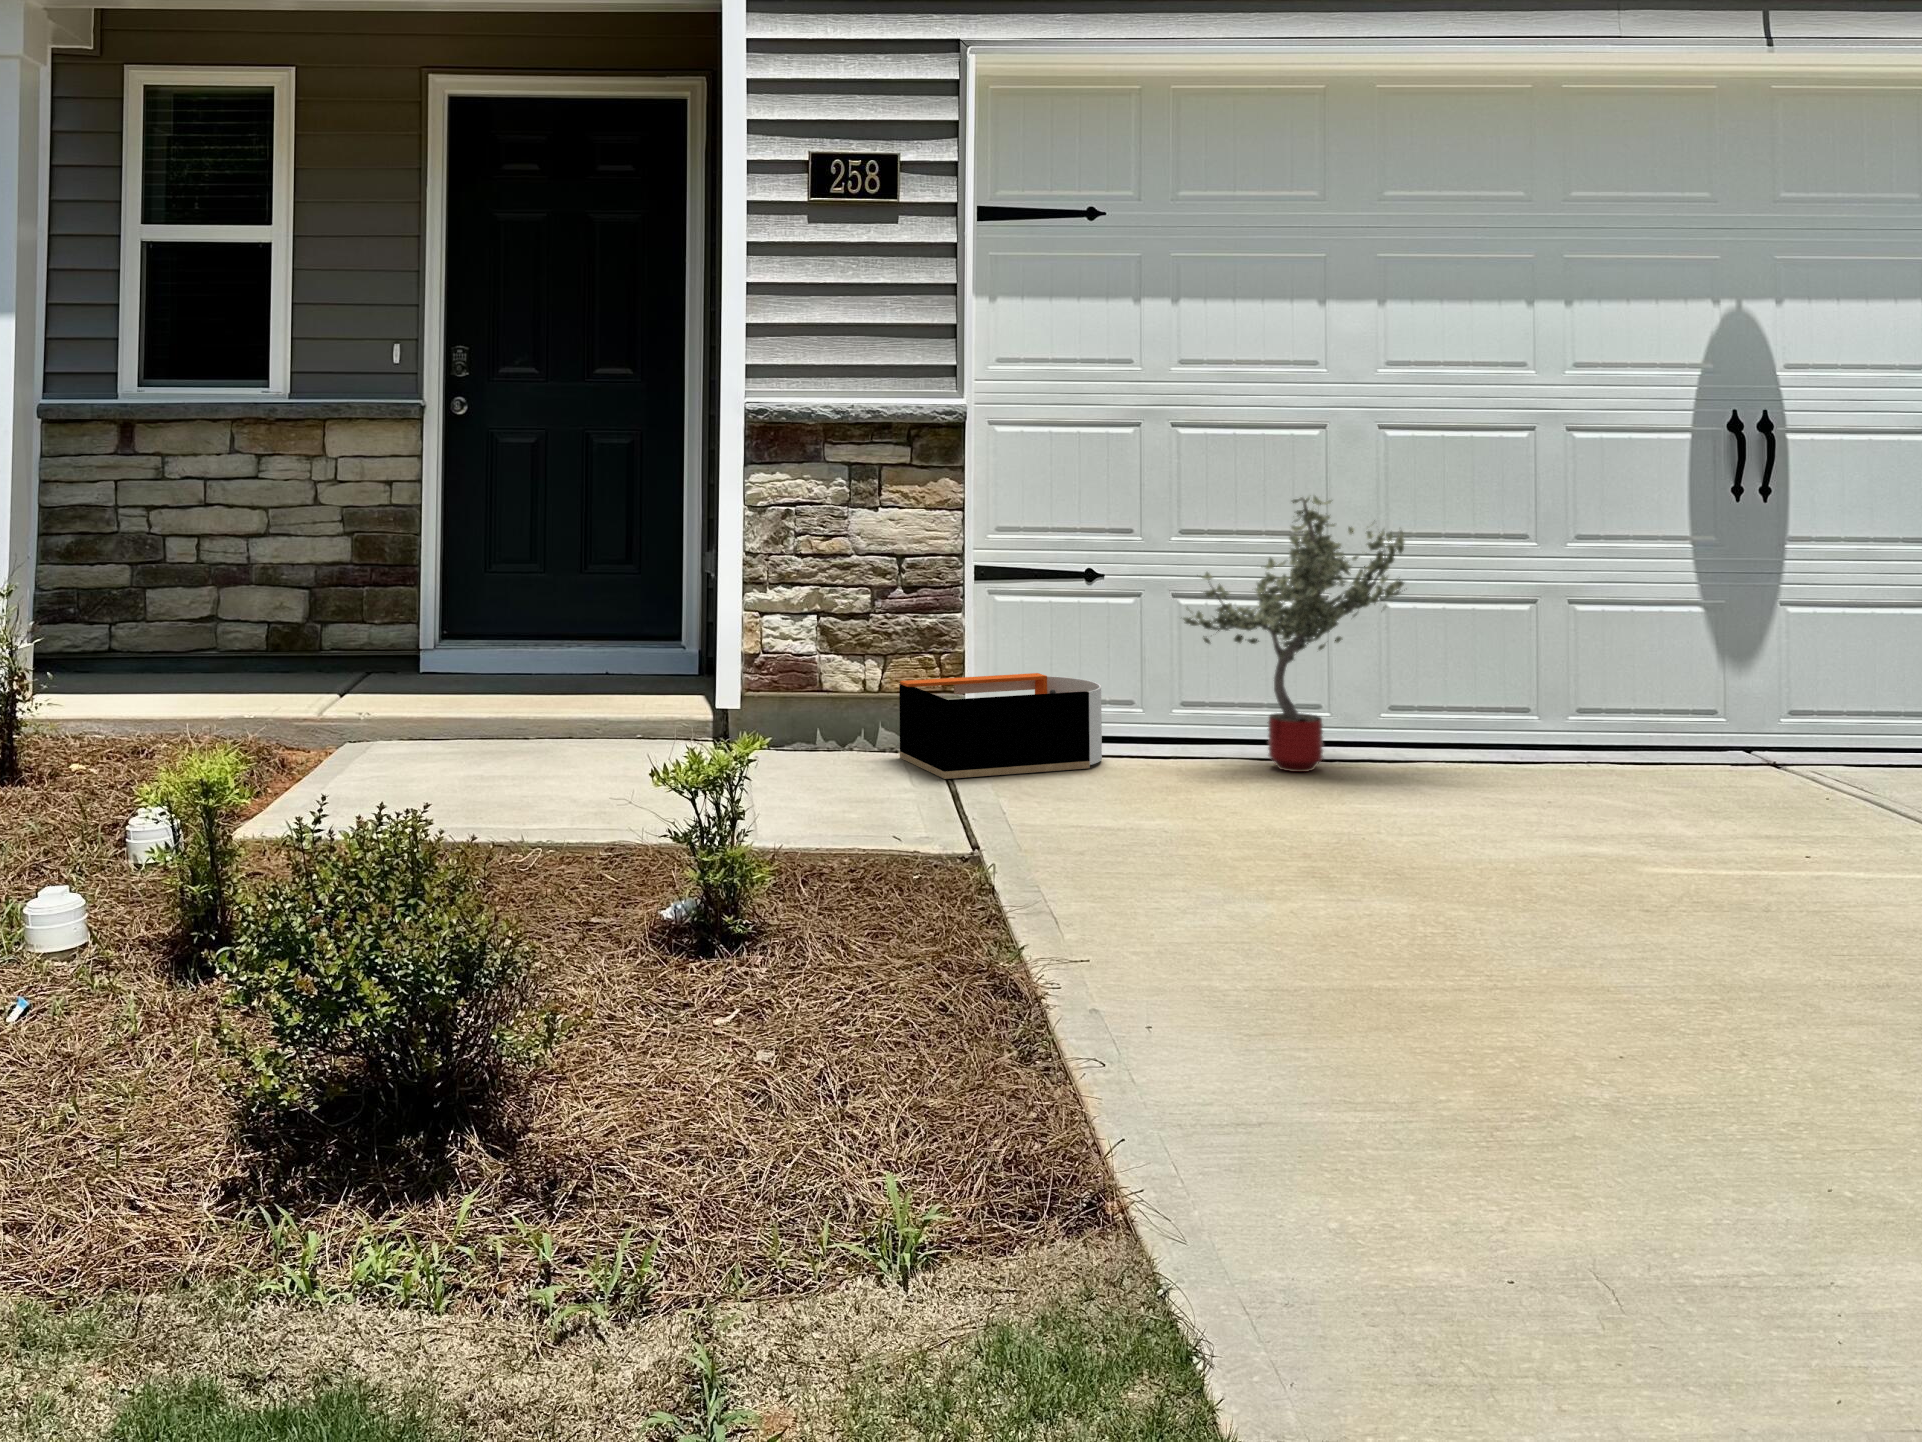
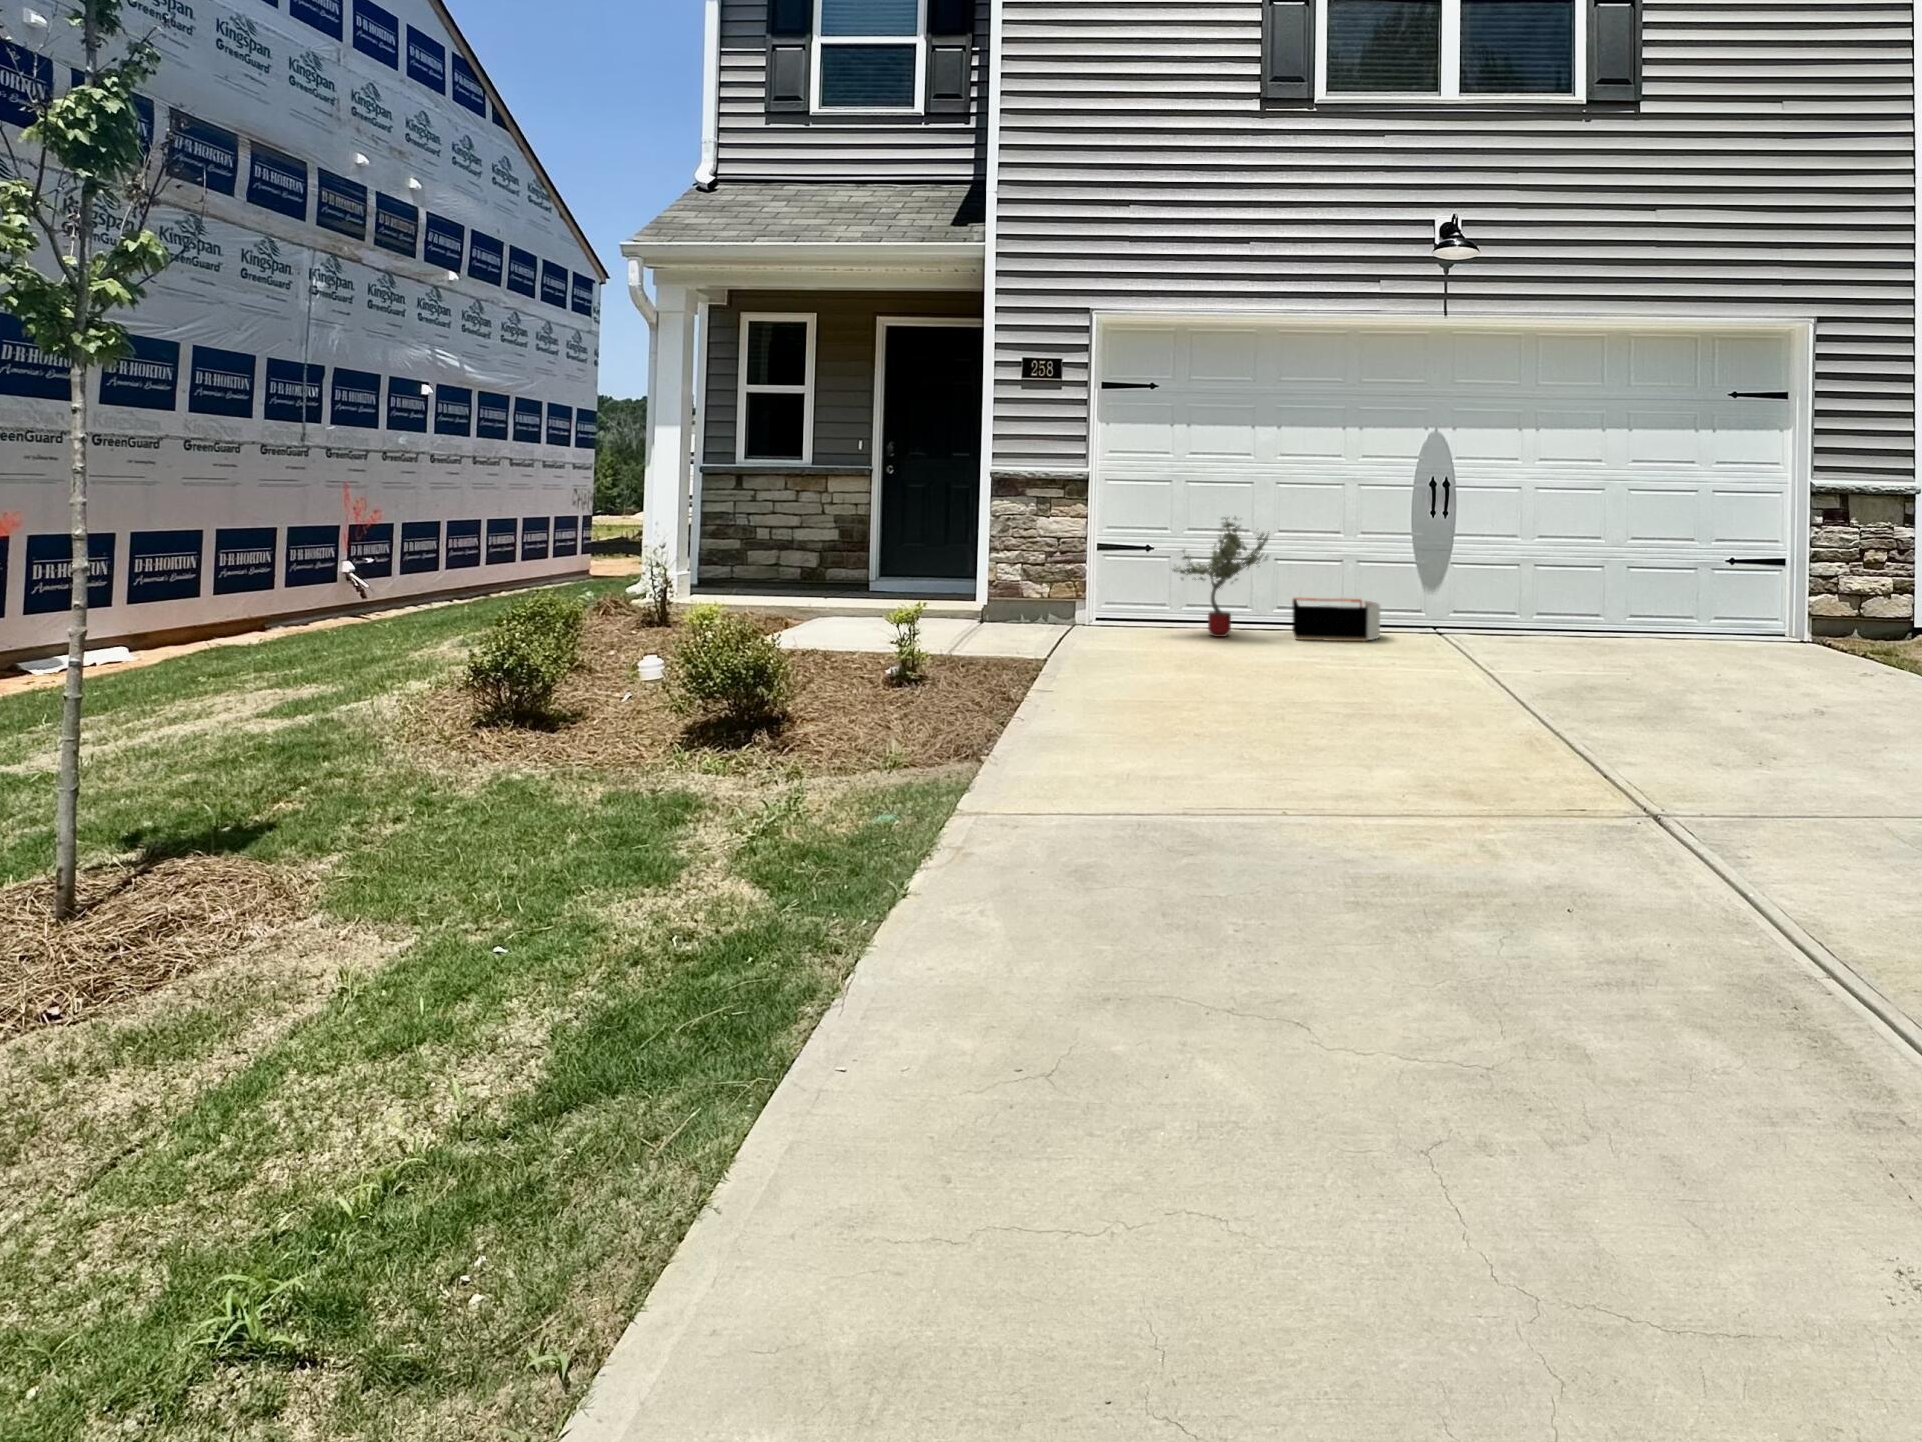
storage bin: present [899,673,1102,779] -> present [1292,597,1380,641]

